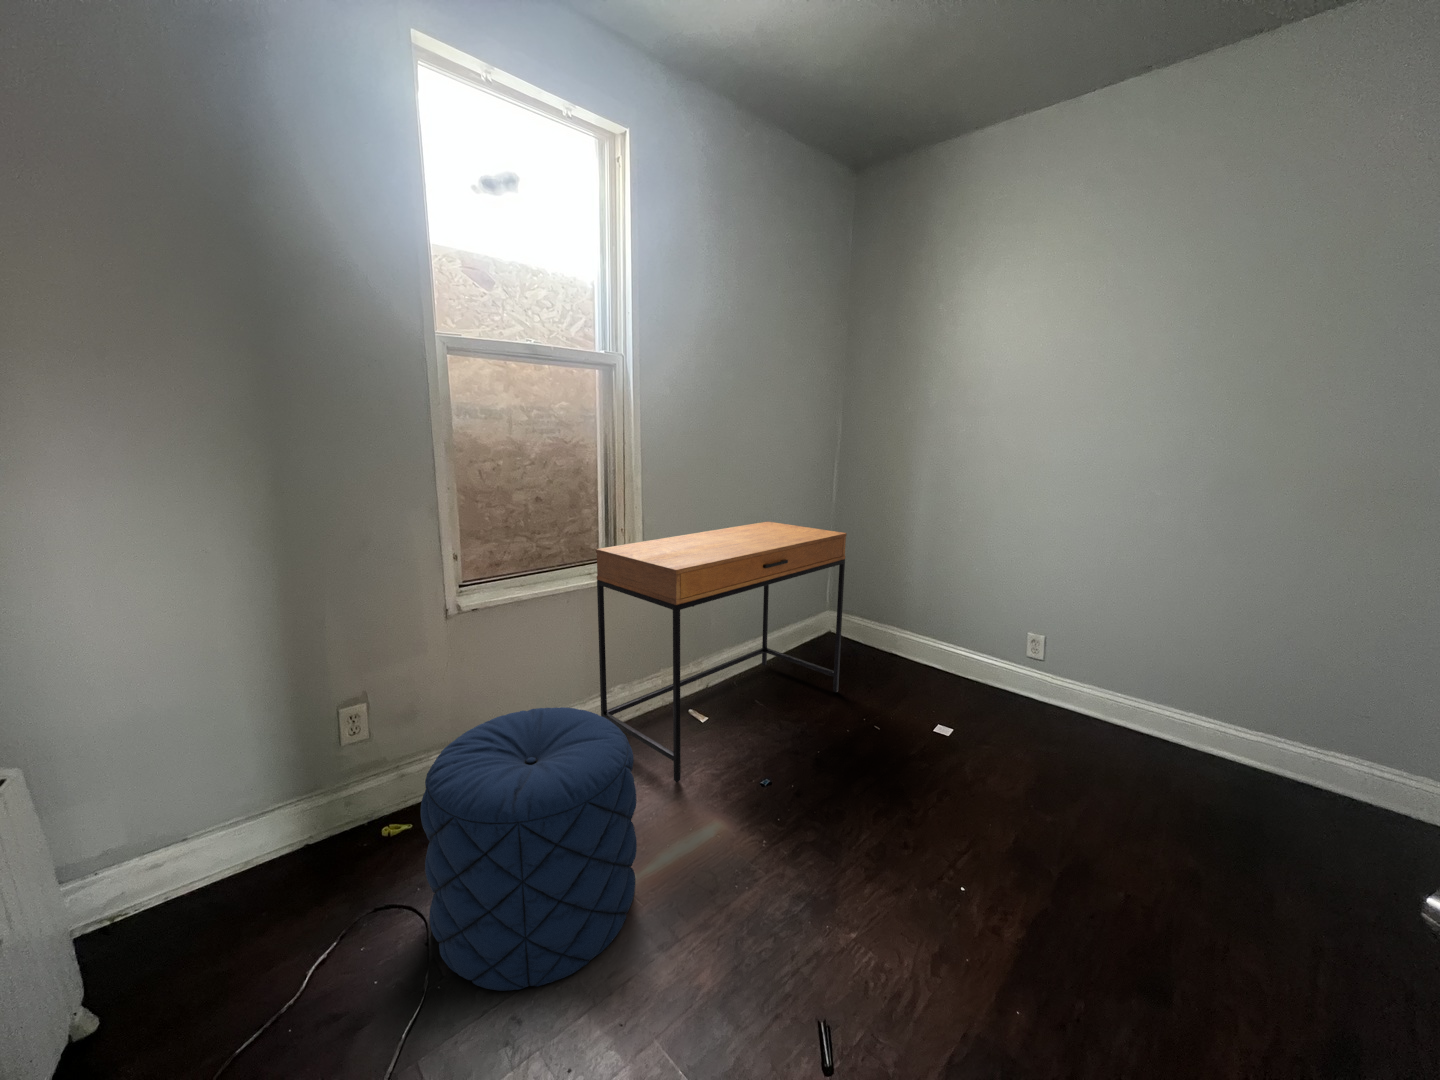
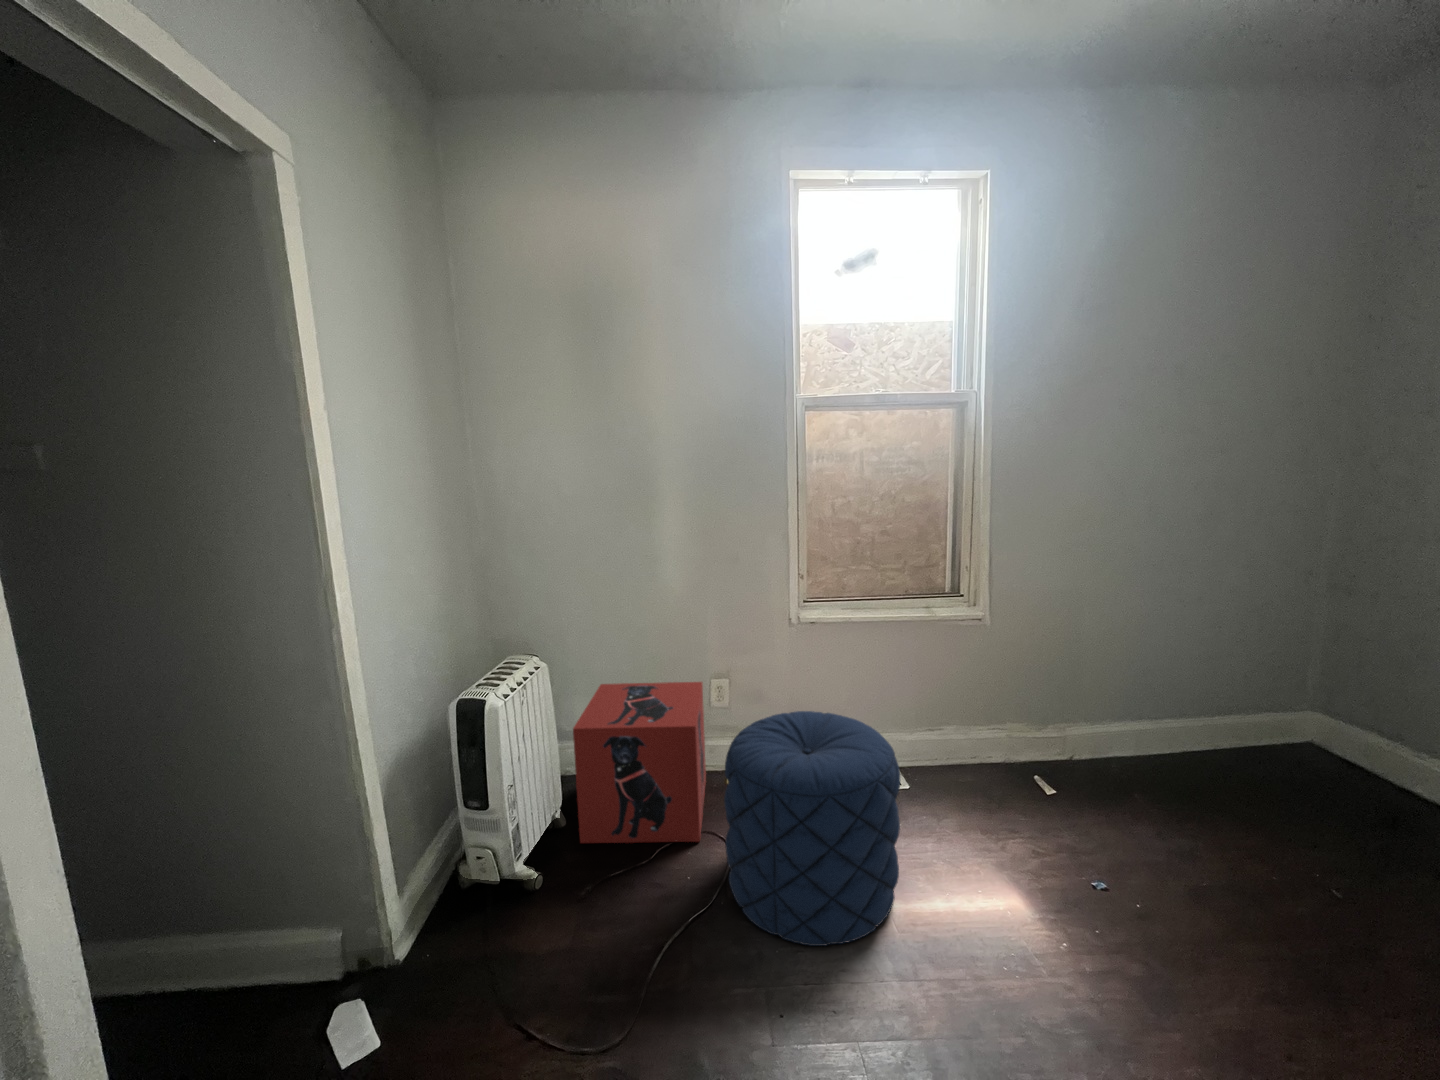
desk: present [596,522,847,782] -> none [927,572,1303,840]
storage box: none [104,716,372,1040] -> present [573,682,706,843]

